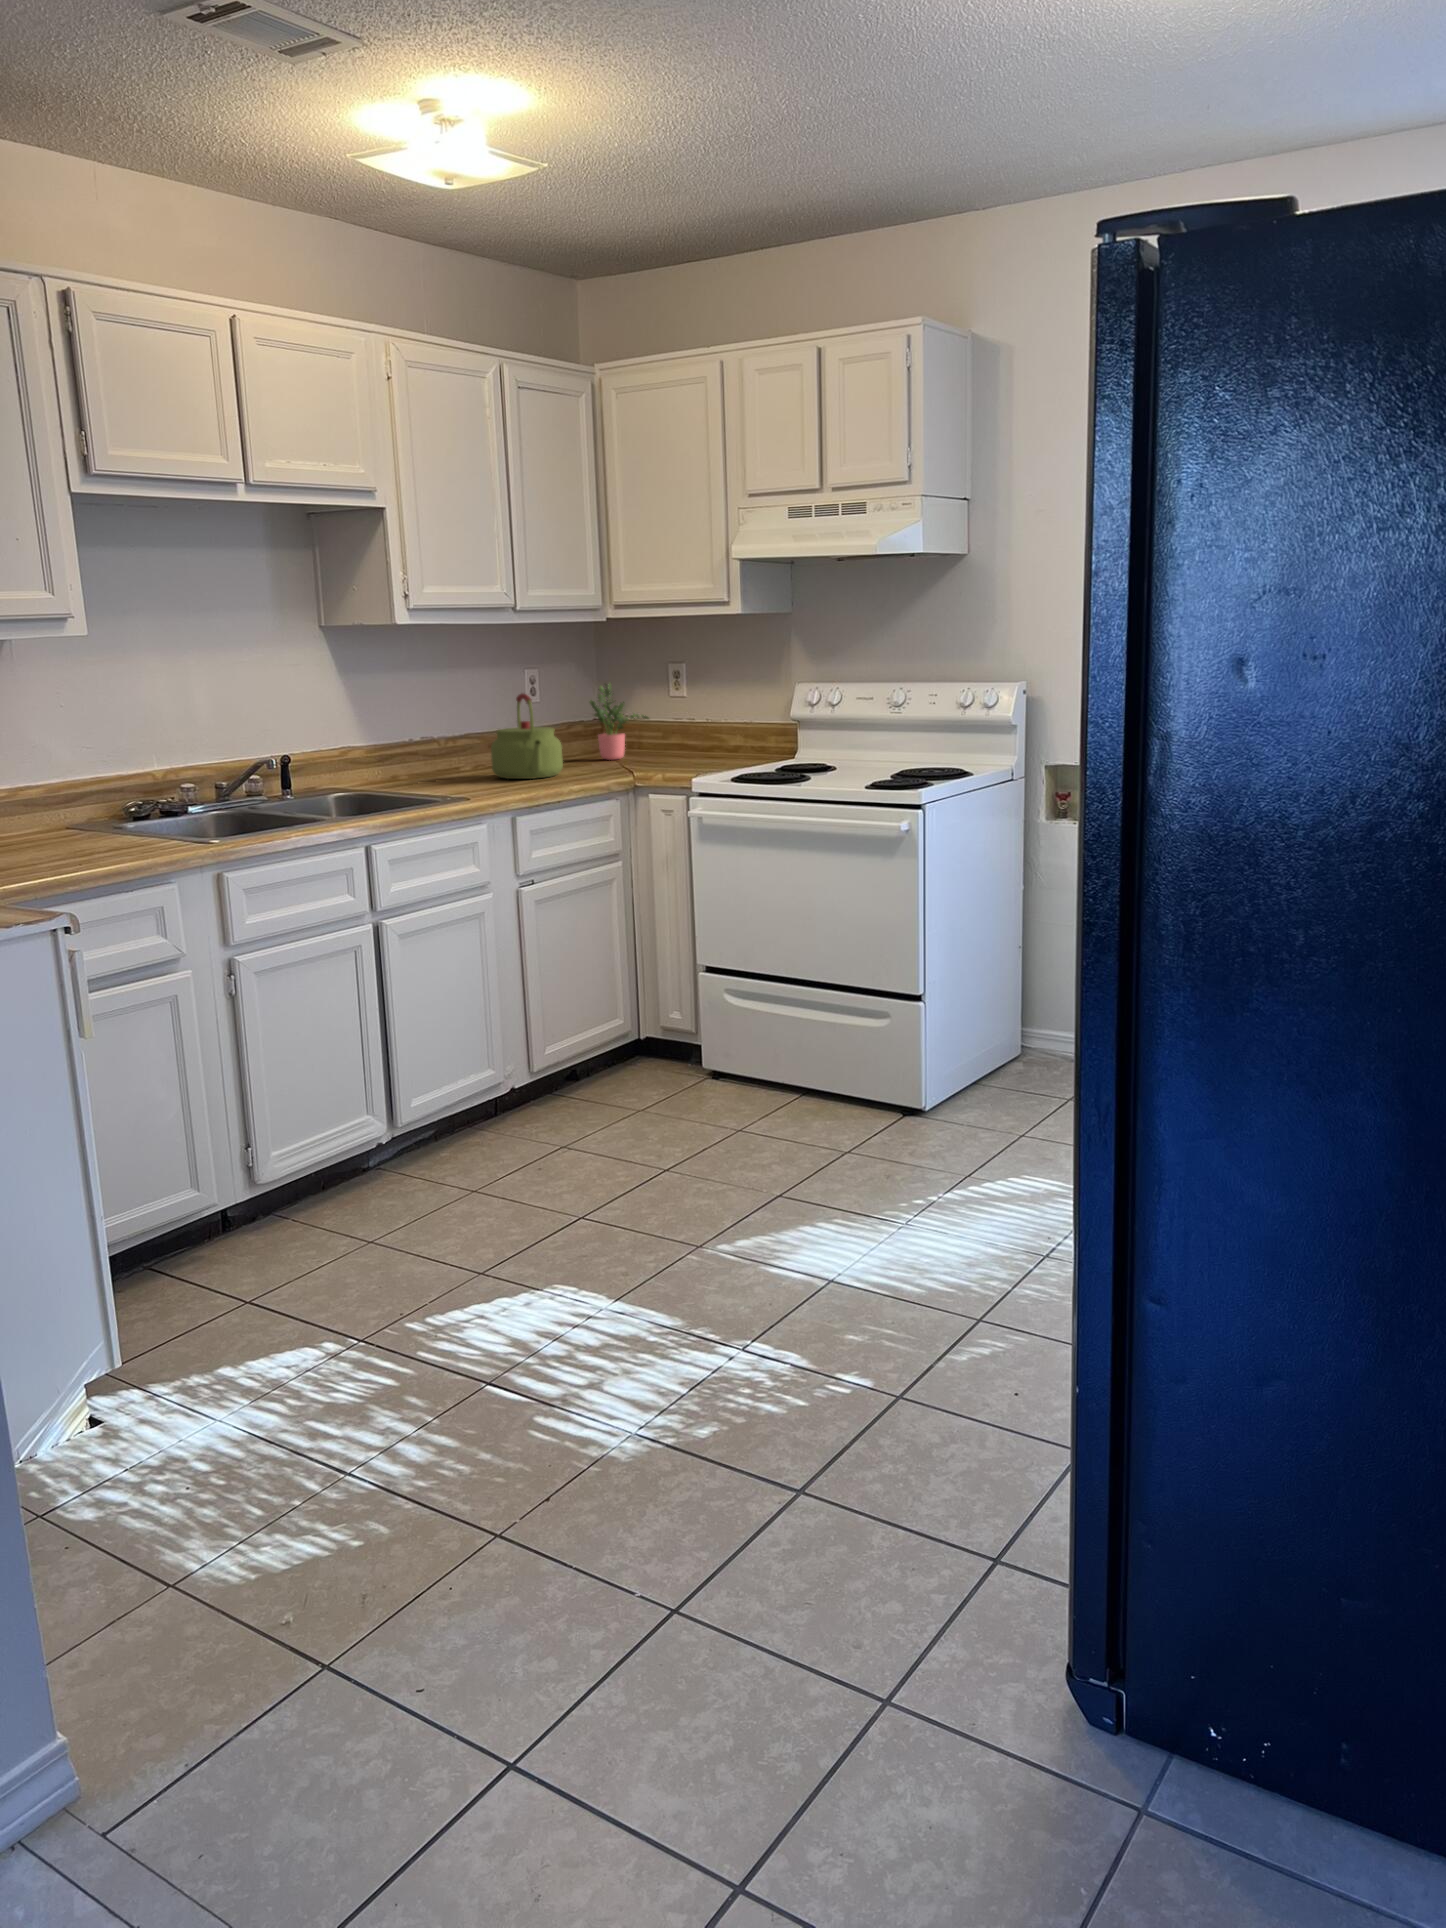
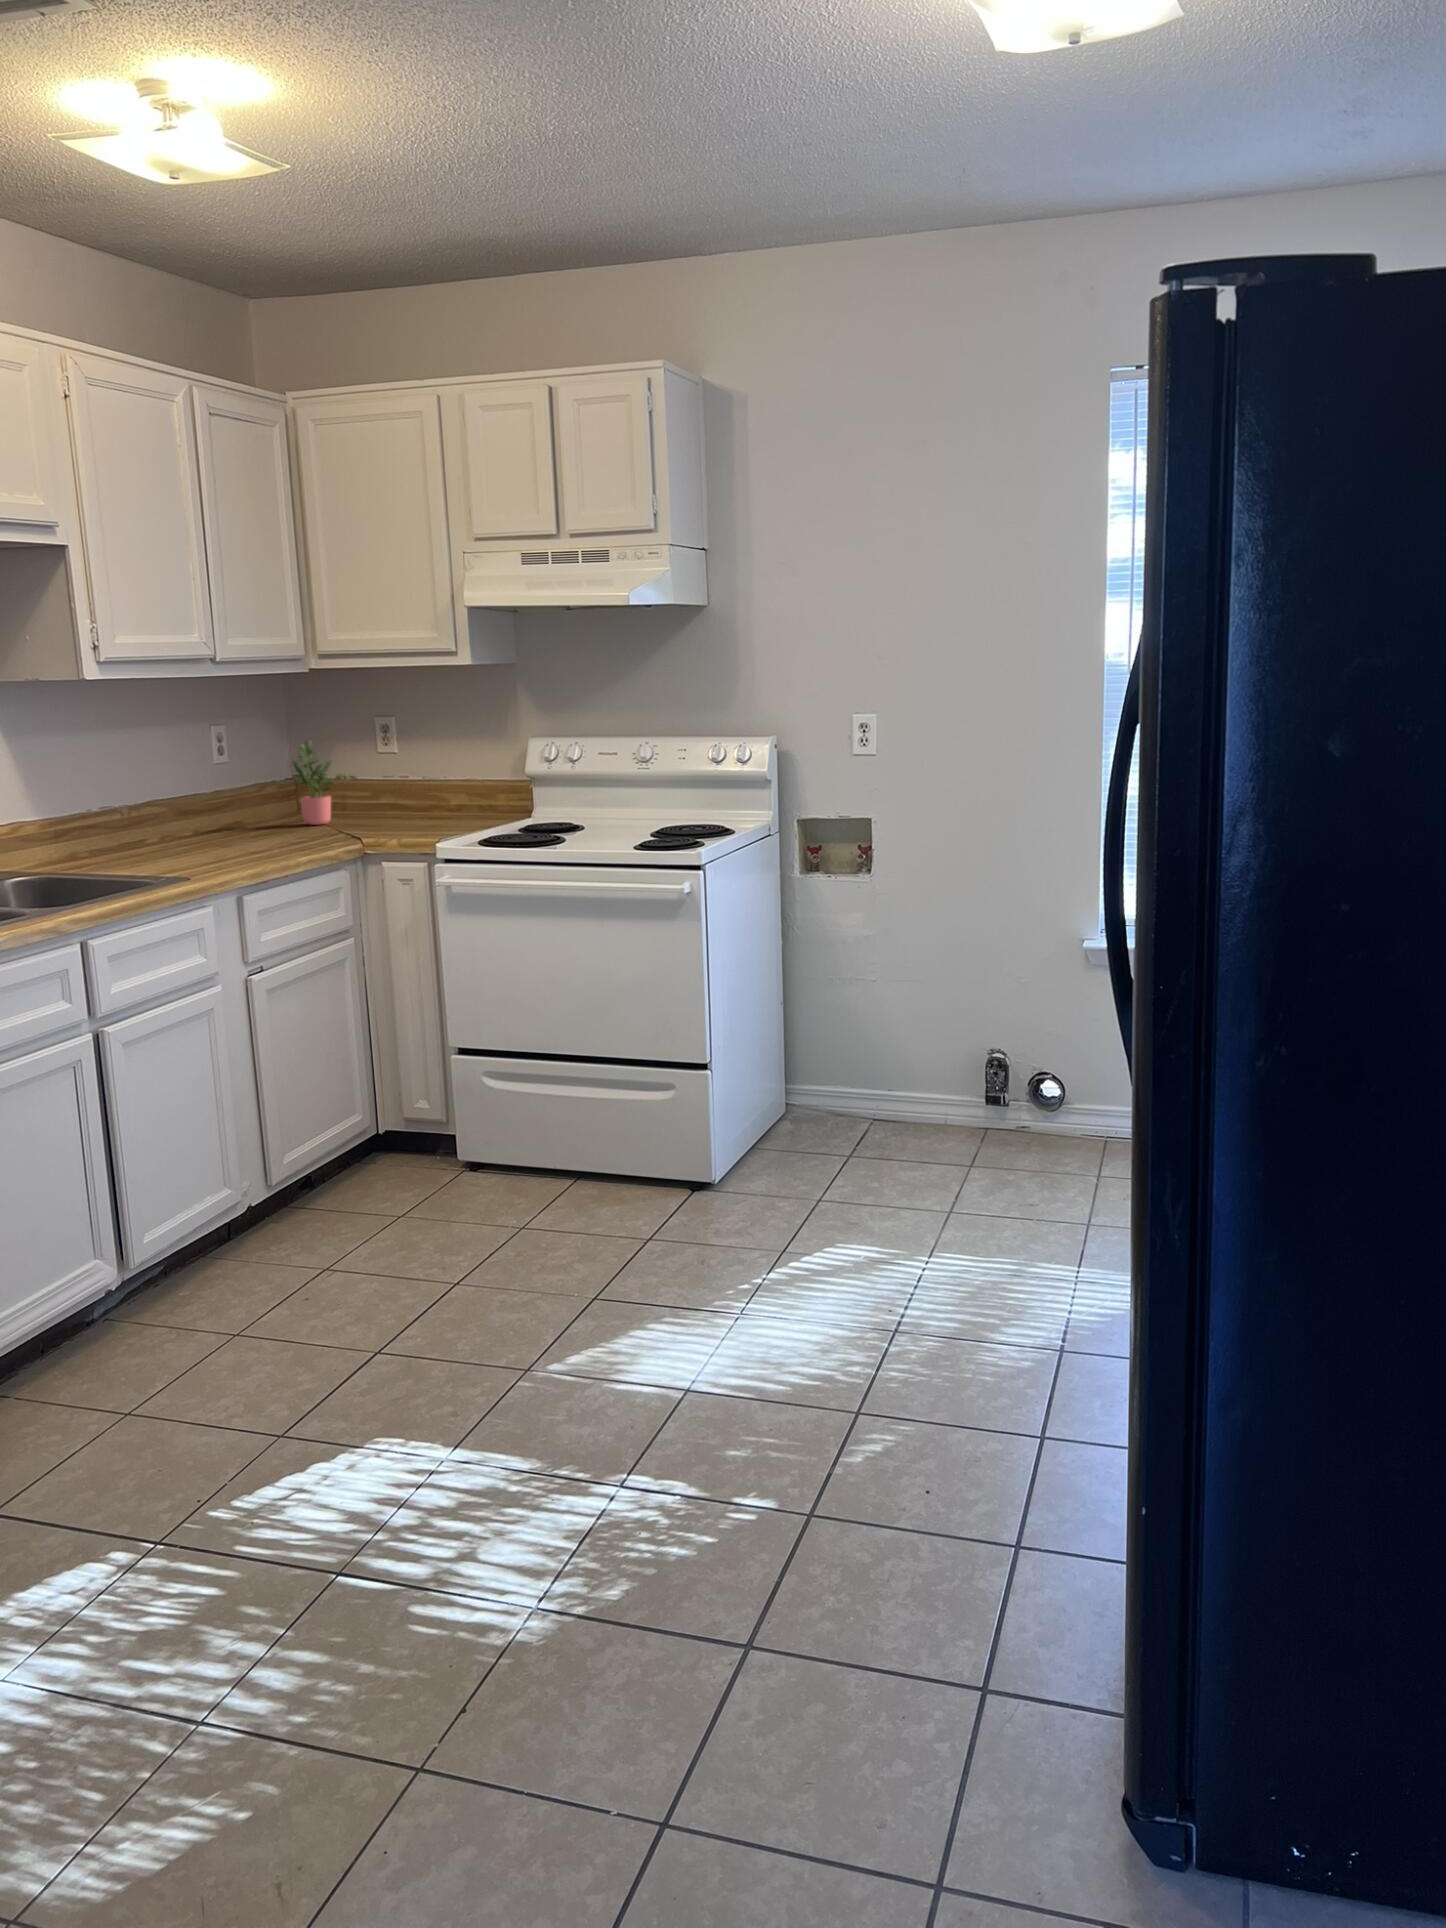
kettle: present [491,693,563,779] -> none [189,755,274,851]

